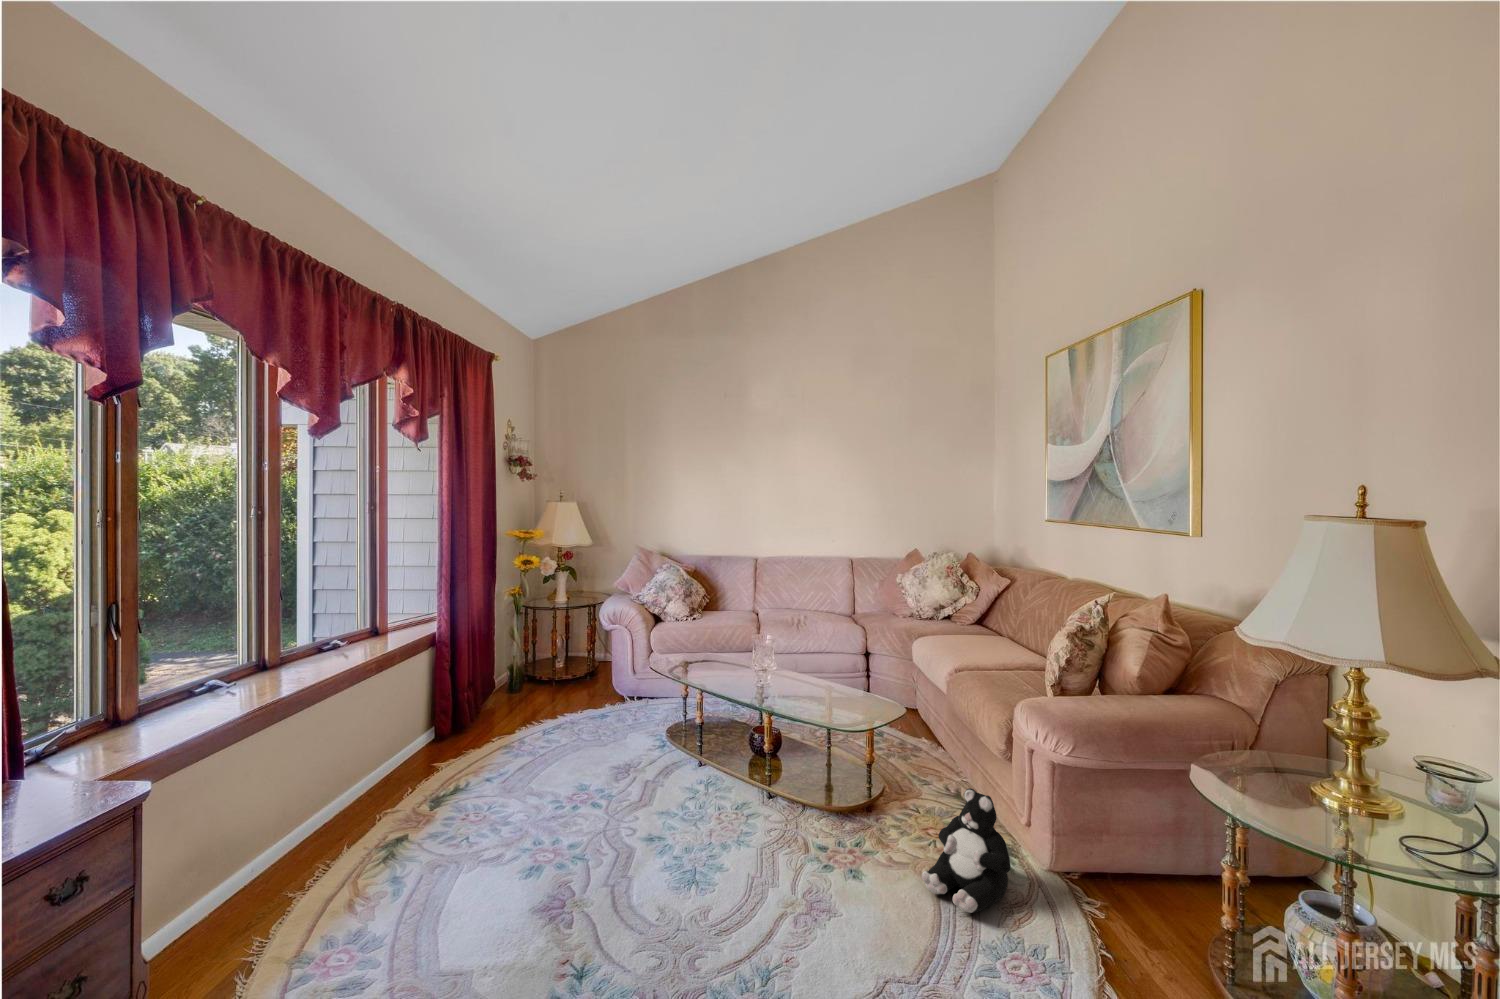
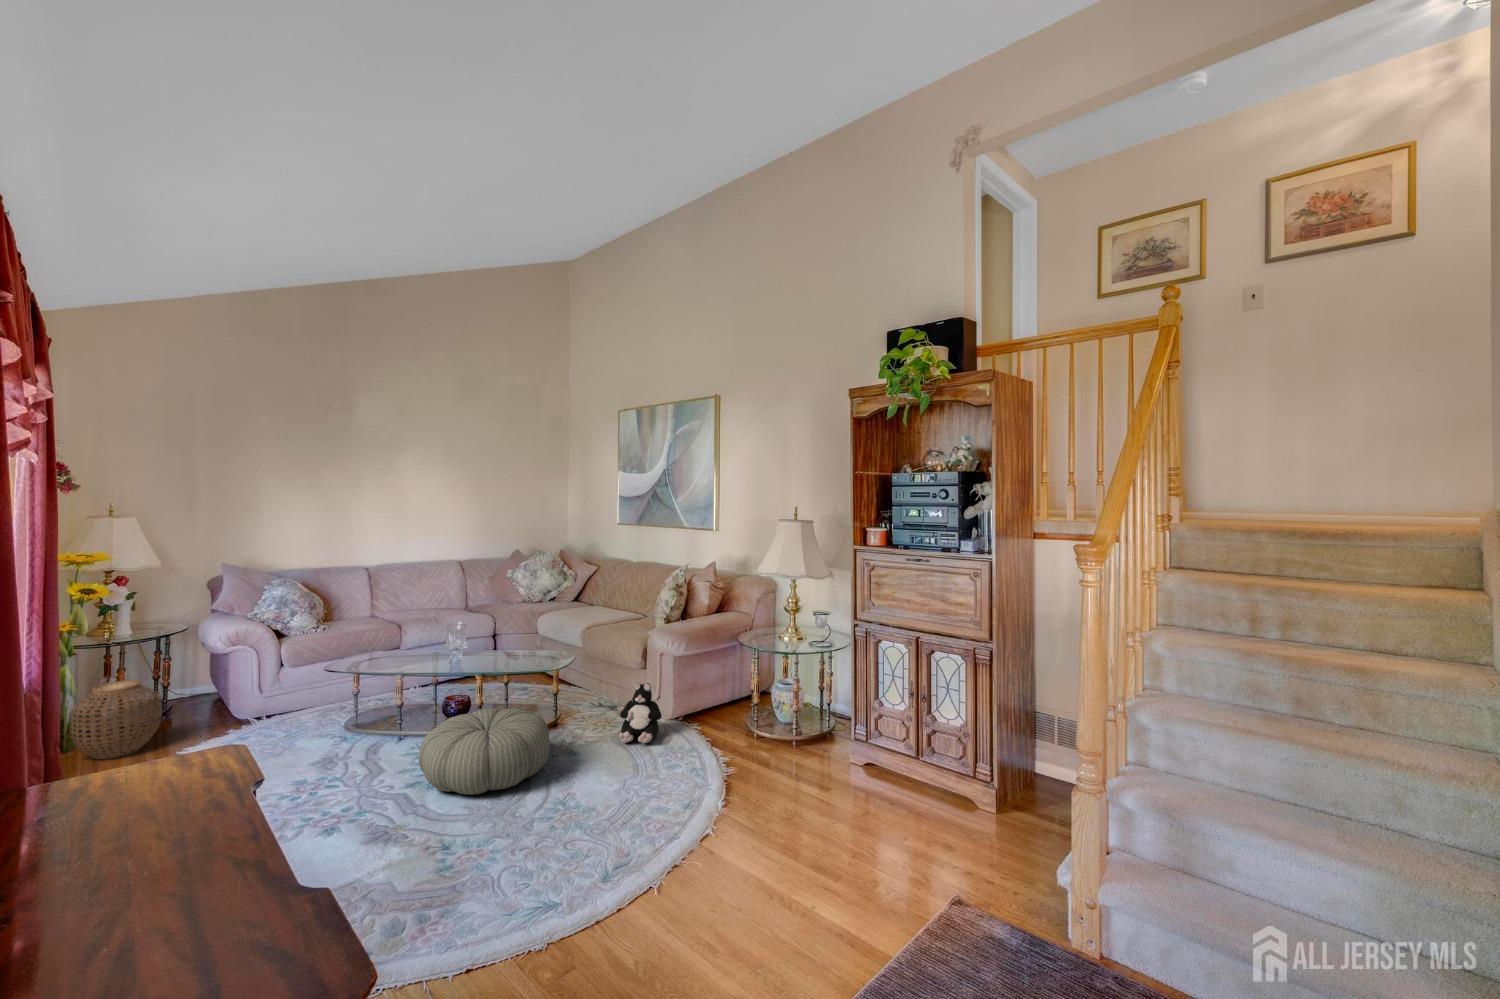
woven basket: none [498,640,557,706] -> present [70,680,161,759]
pouf: none [623,760,801,904] -> present [419,709,550,795]

